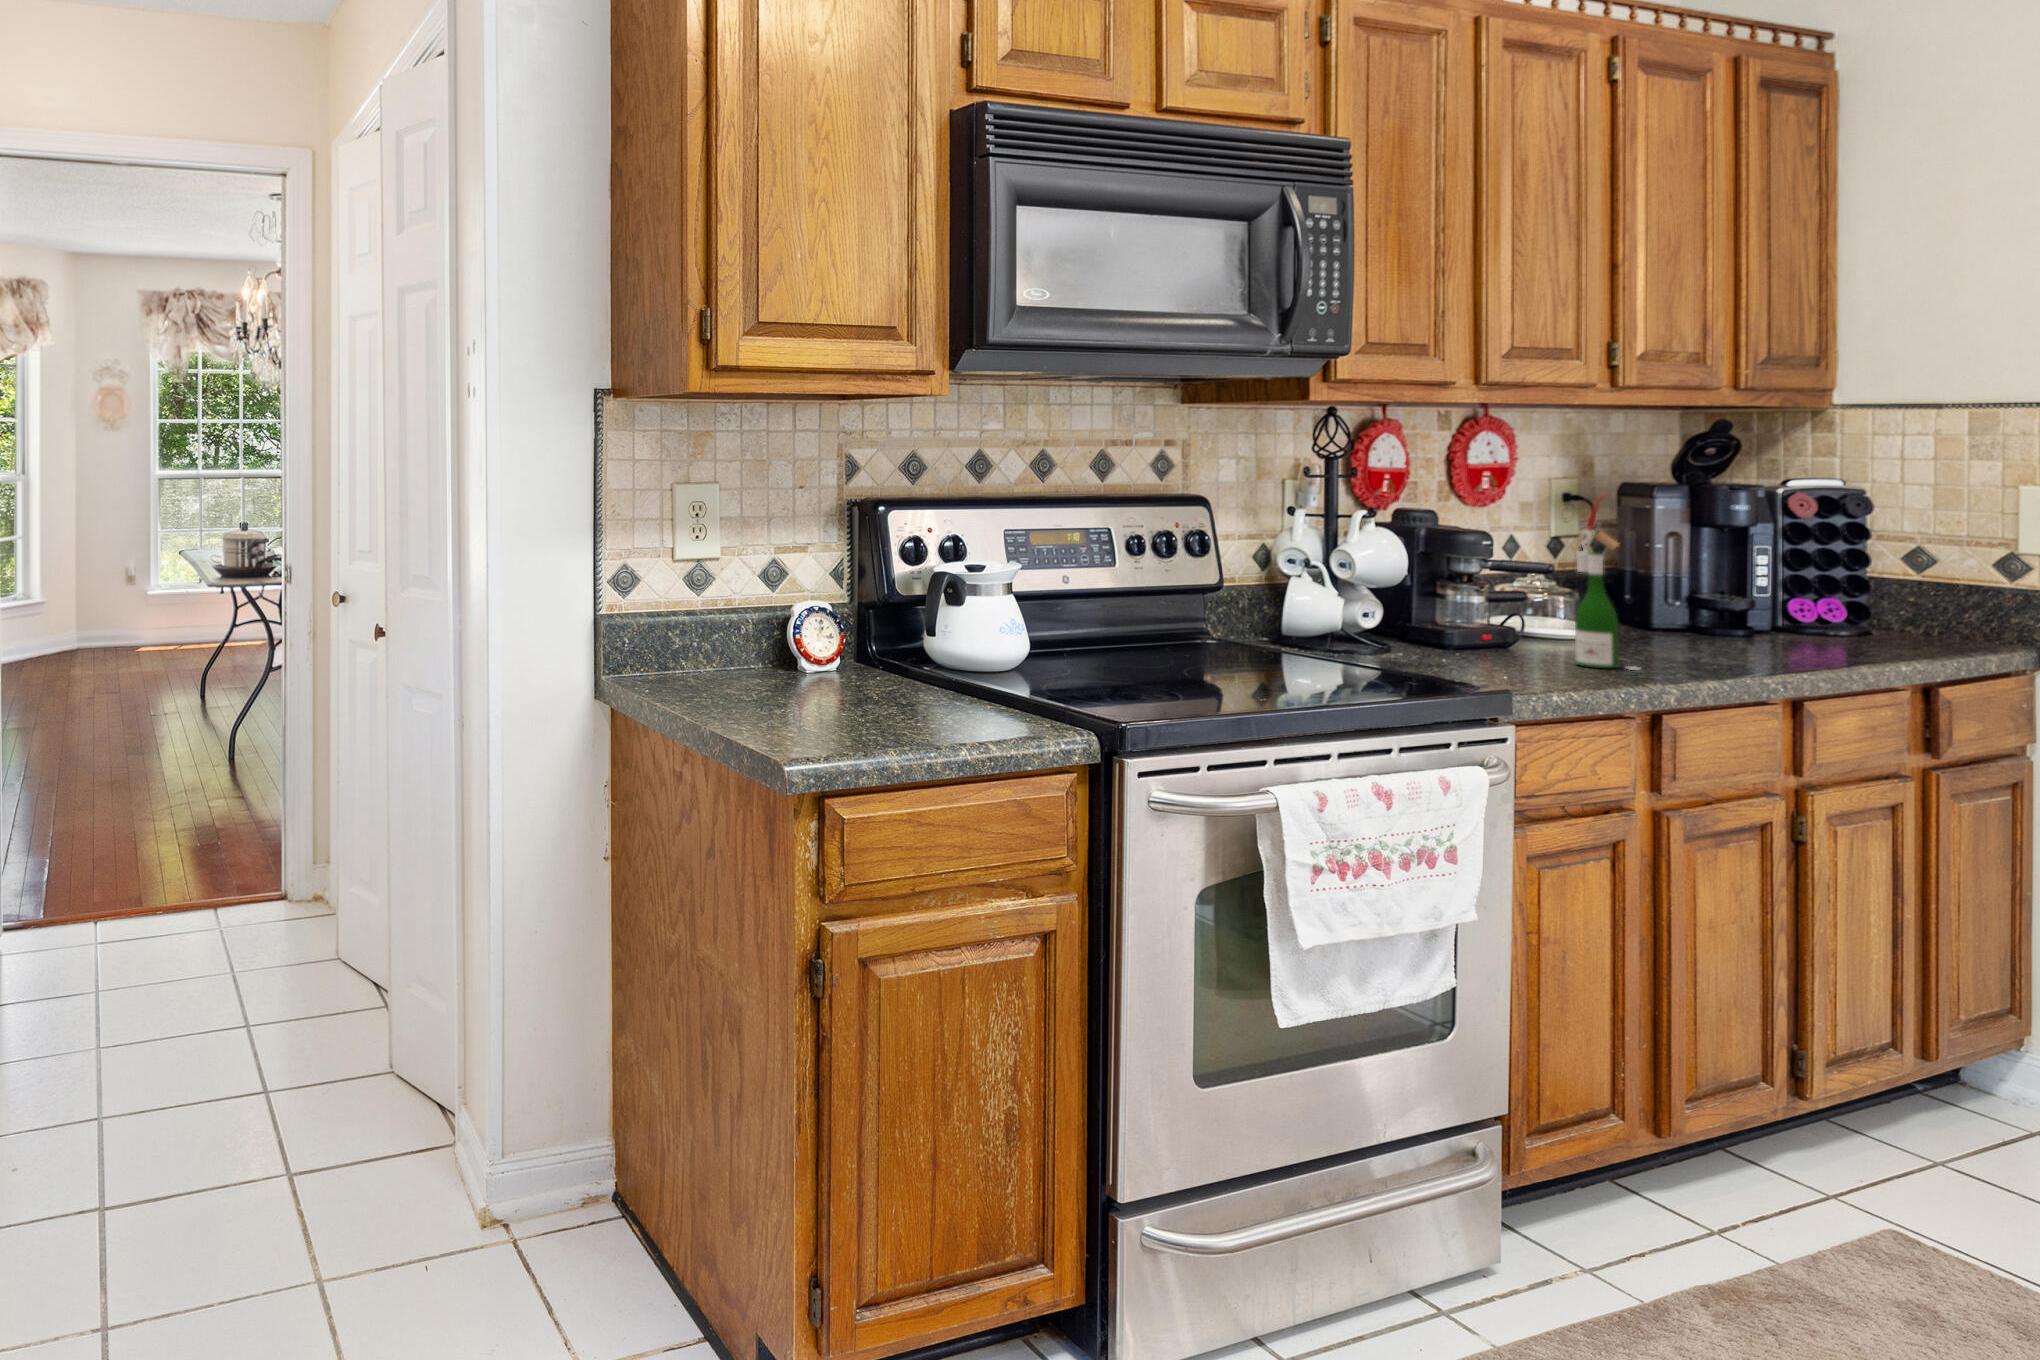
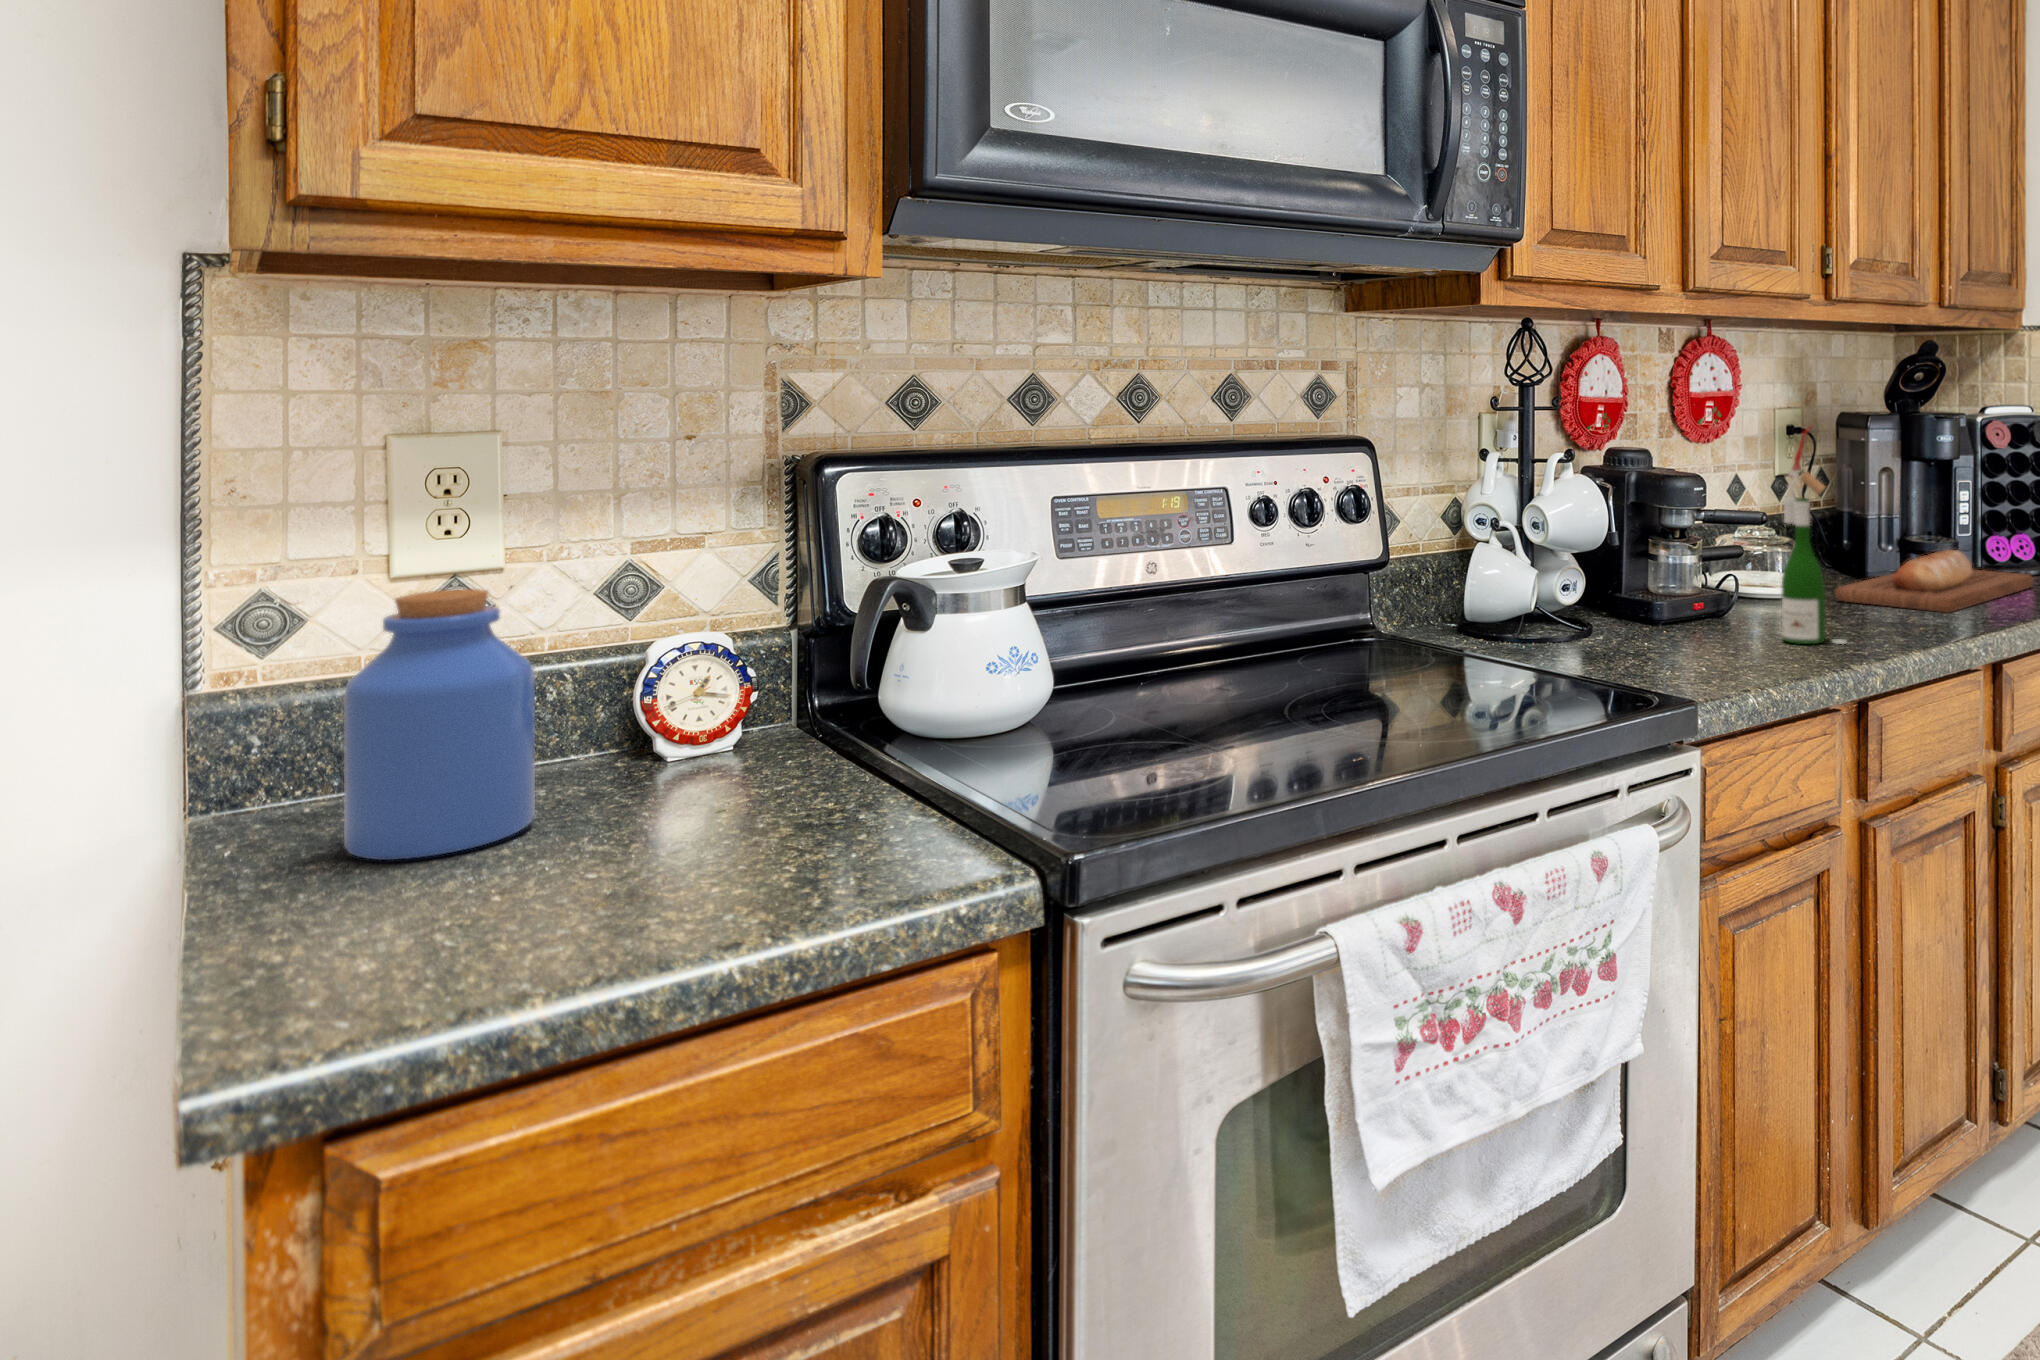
jar: none [713,563,792,695] -> present [344,589,535,860]
bread loaf: none [1621,607,1843,657] -> present [1835,550,2033,613]

